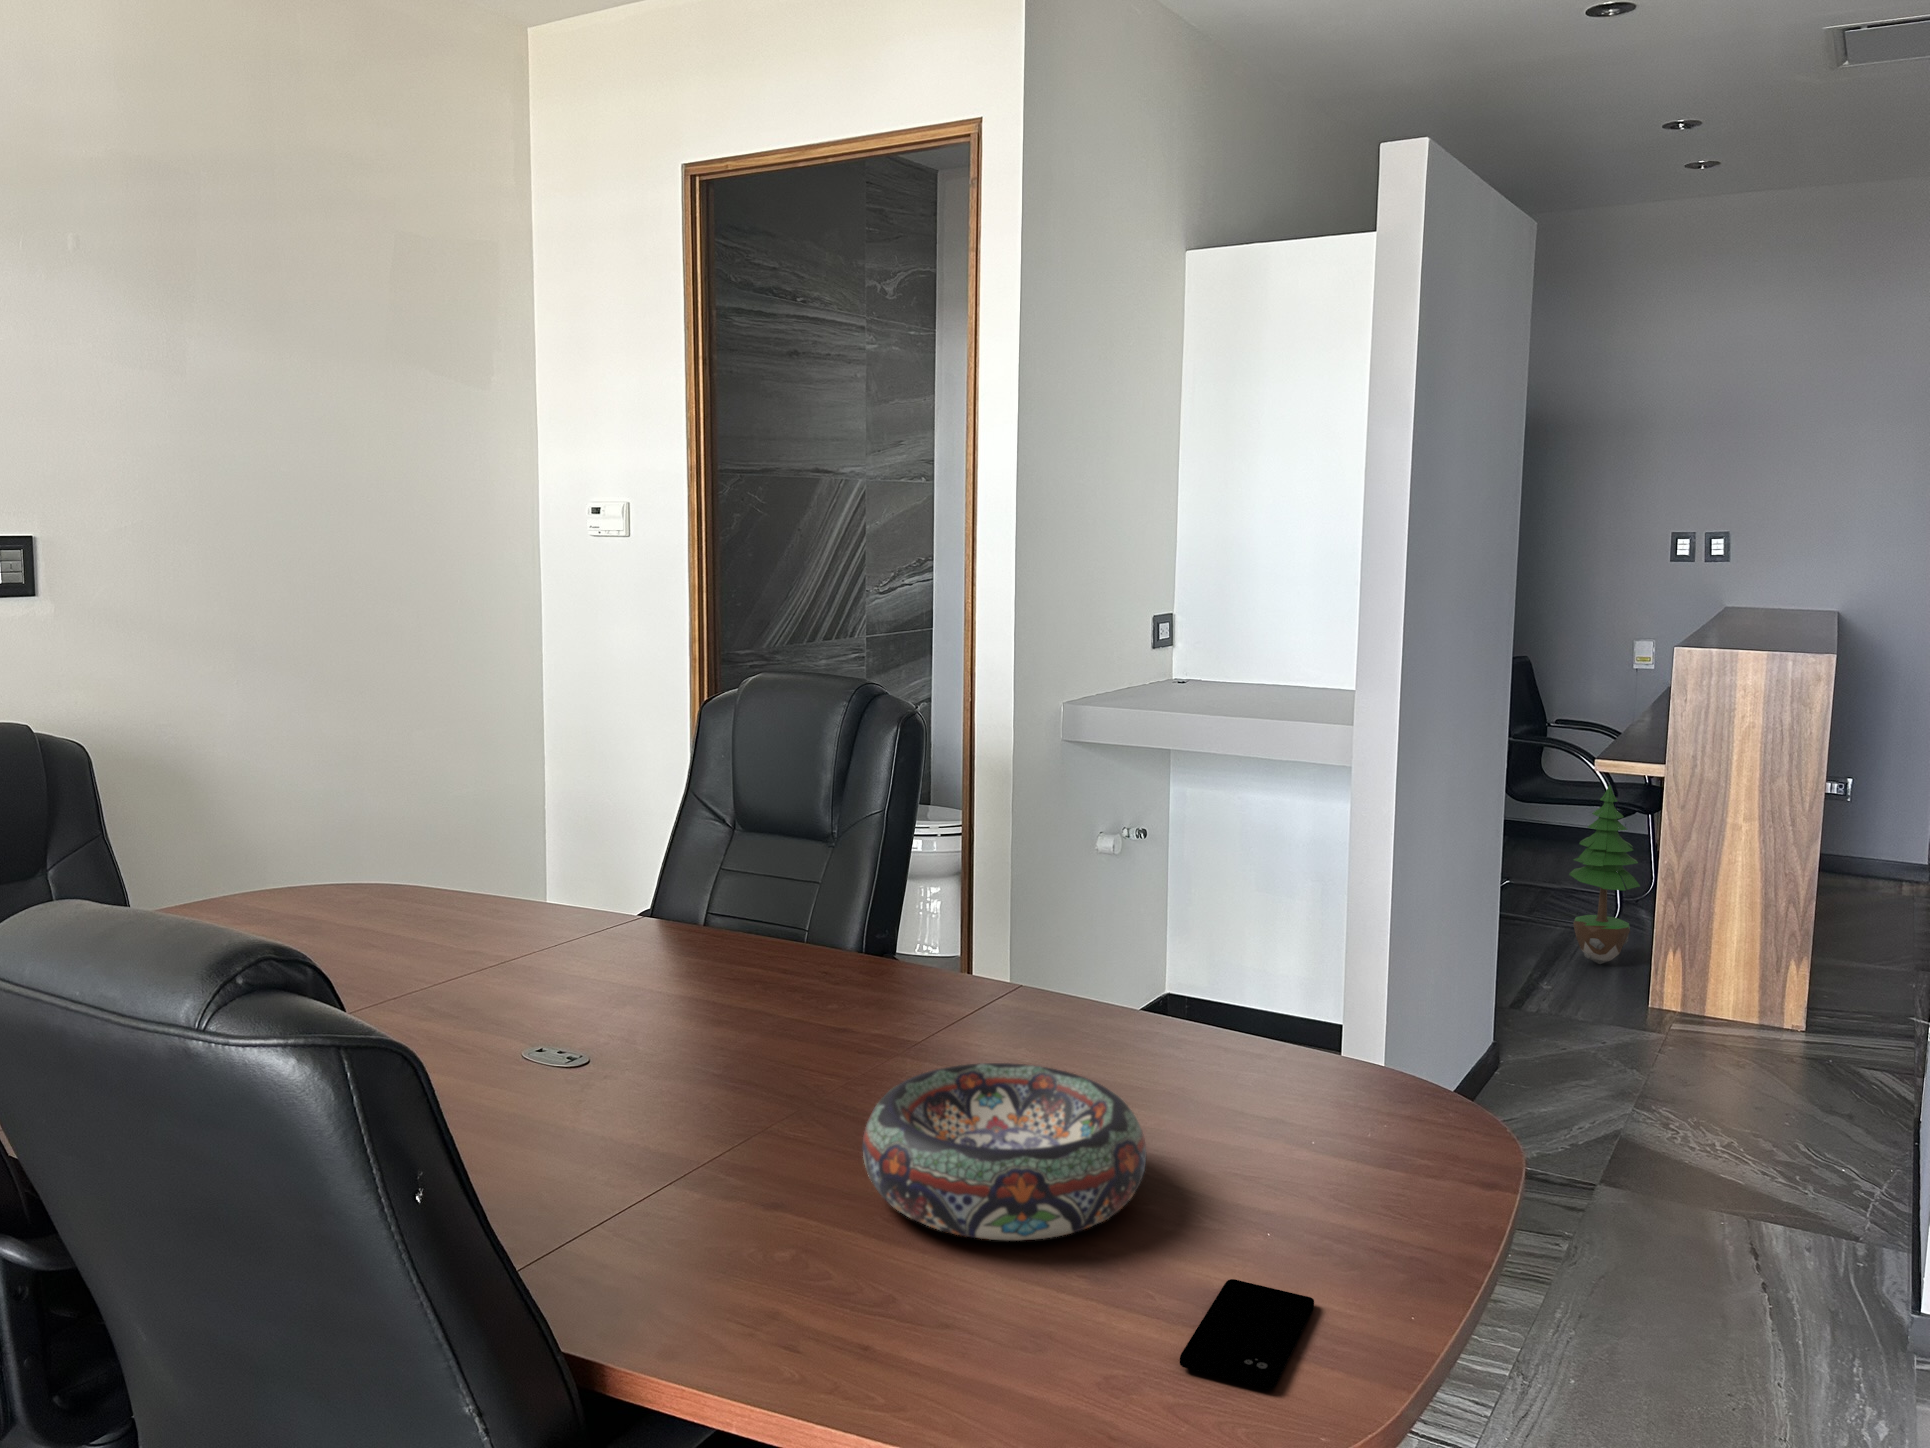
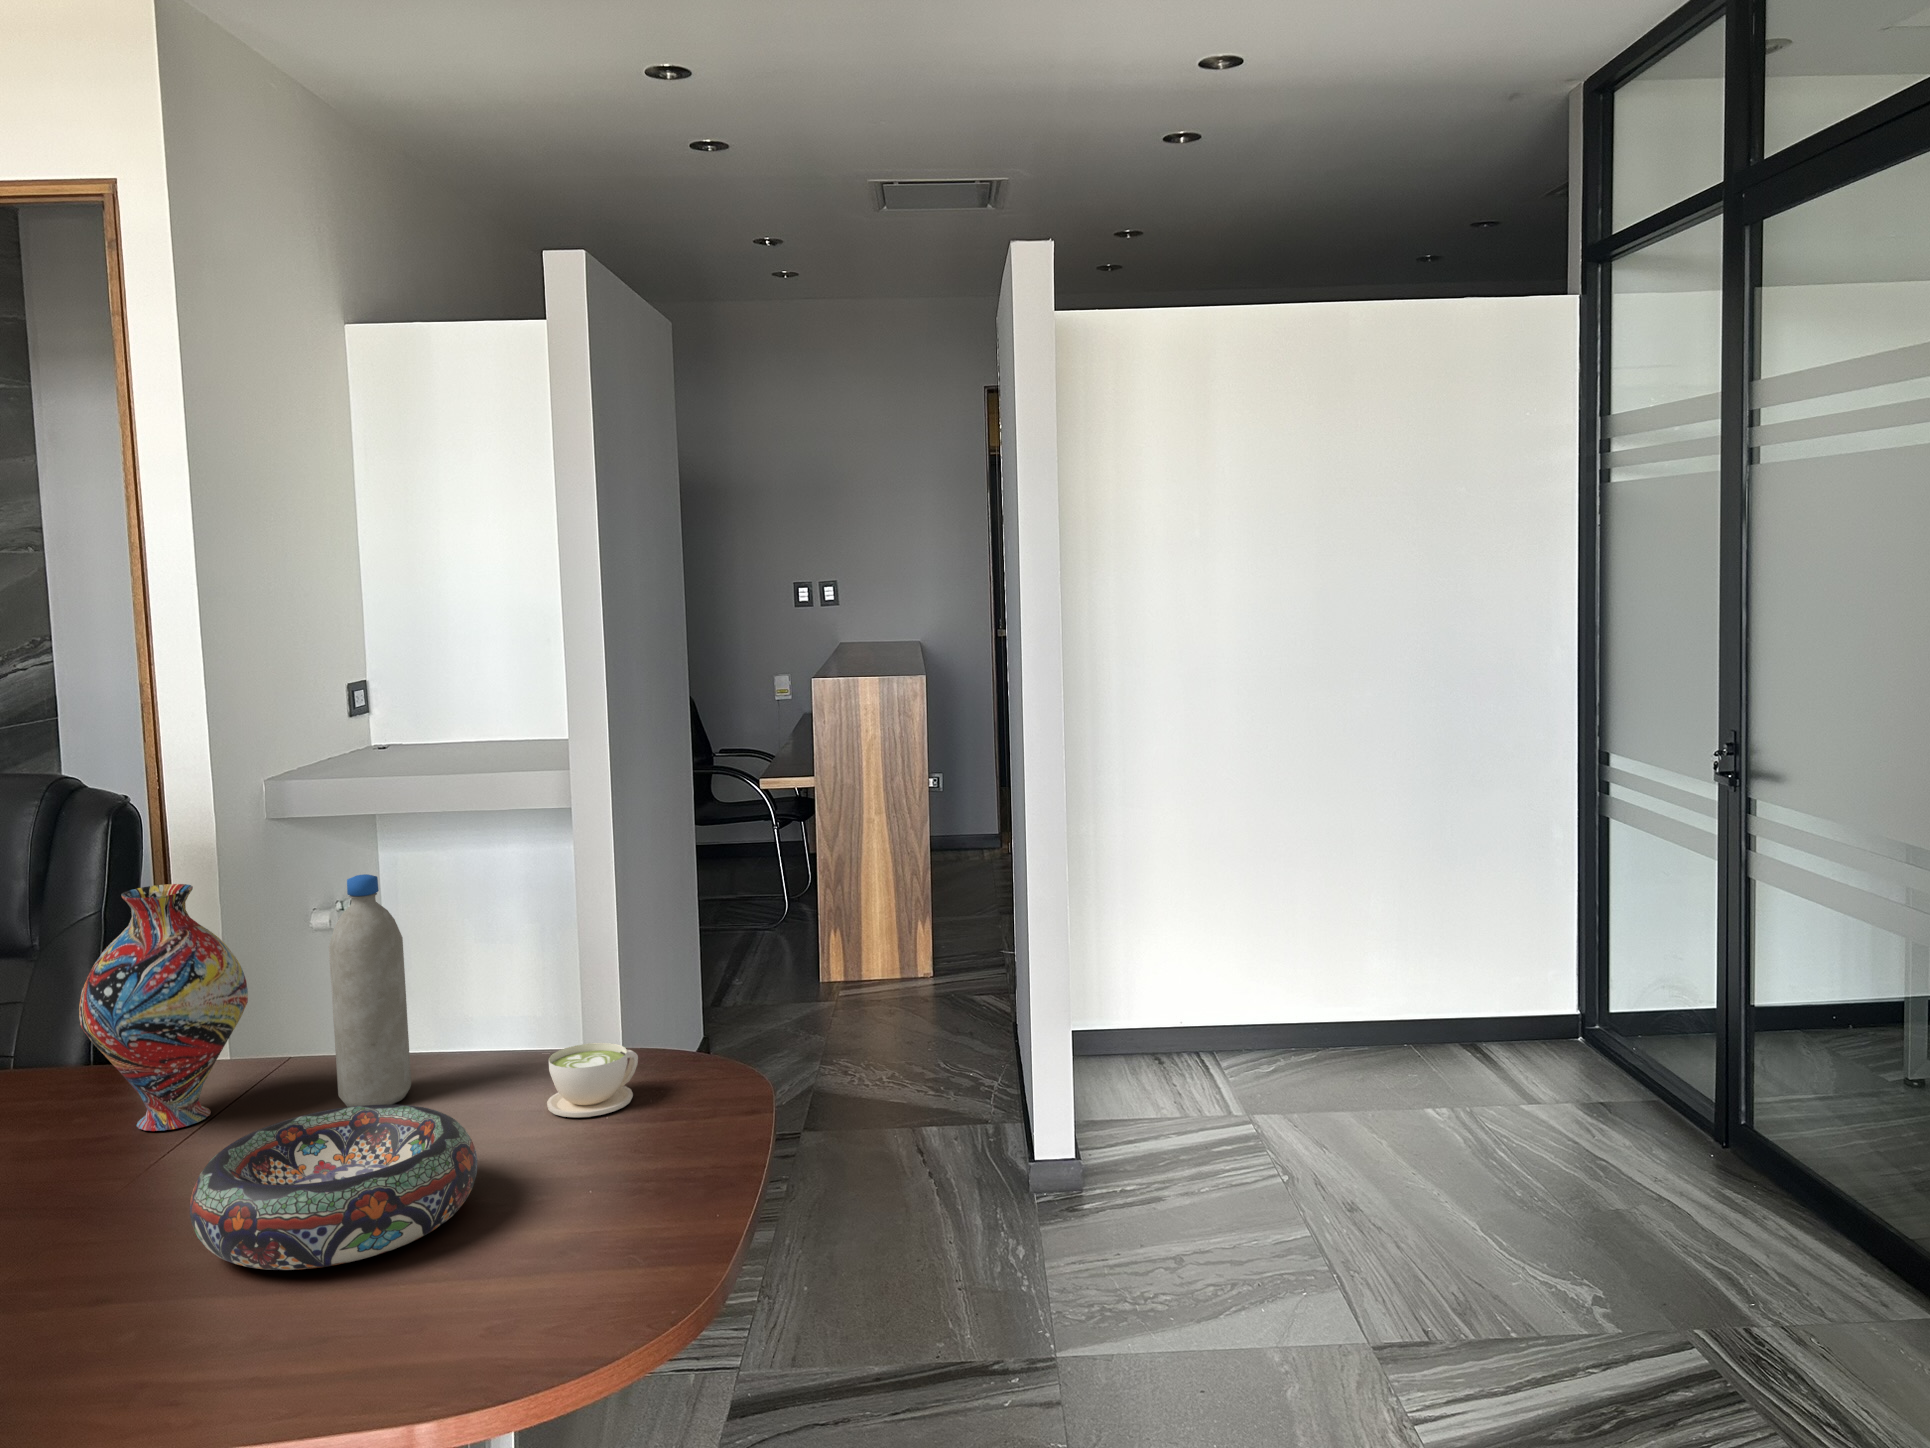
potted tree: present [1569,785,1640,964] -> none [745,799,803,955]
vase: none [827,798,972,1040] -> present [79,884,248,1131]
water bottle: none [1043,816,1119,1066] -> present [329,874,411,1107]
coffee cup: none [1247,1049,1358,1138] -> present [547,1043,638,1117]
smartphone: present [1180,1279,1314,1389] -> none [548,1224,644,1302]

